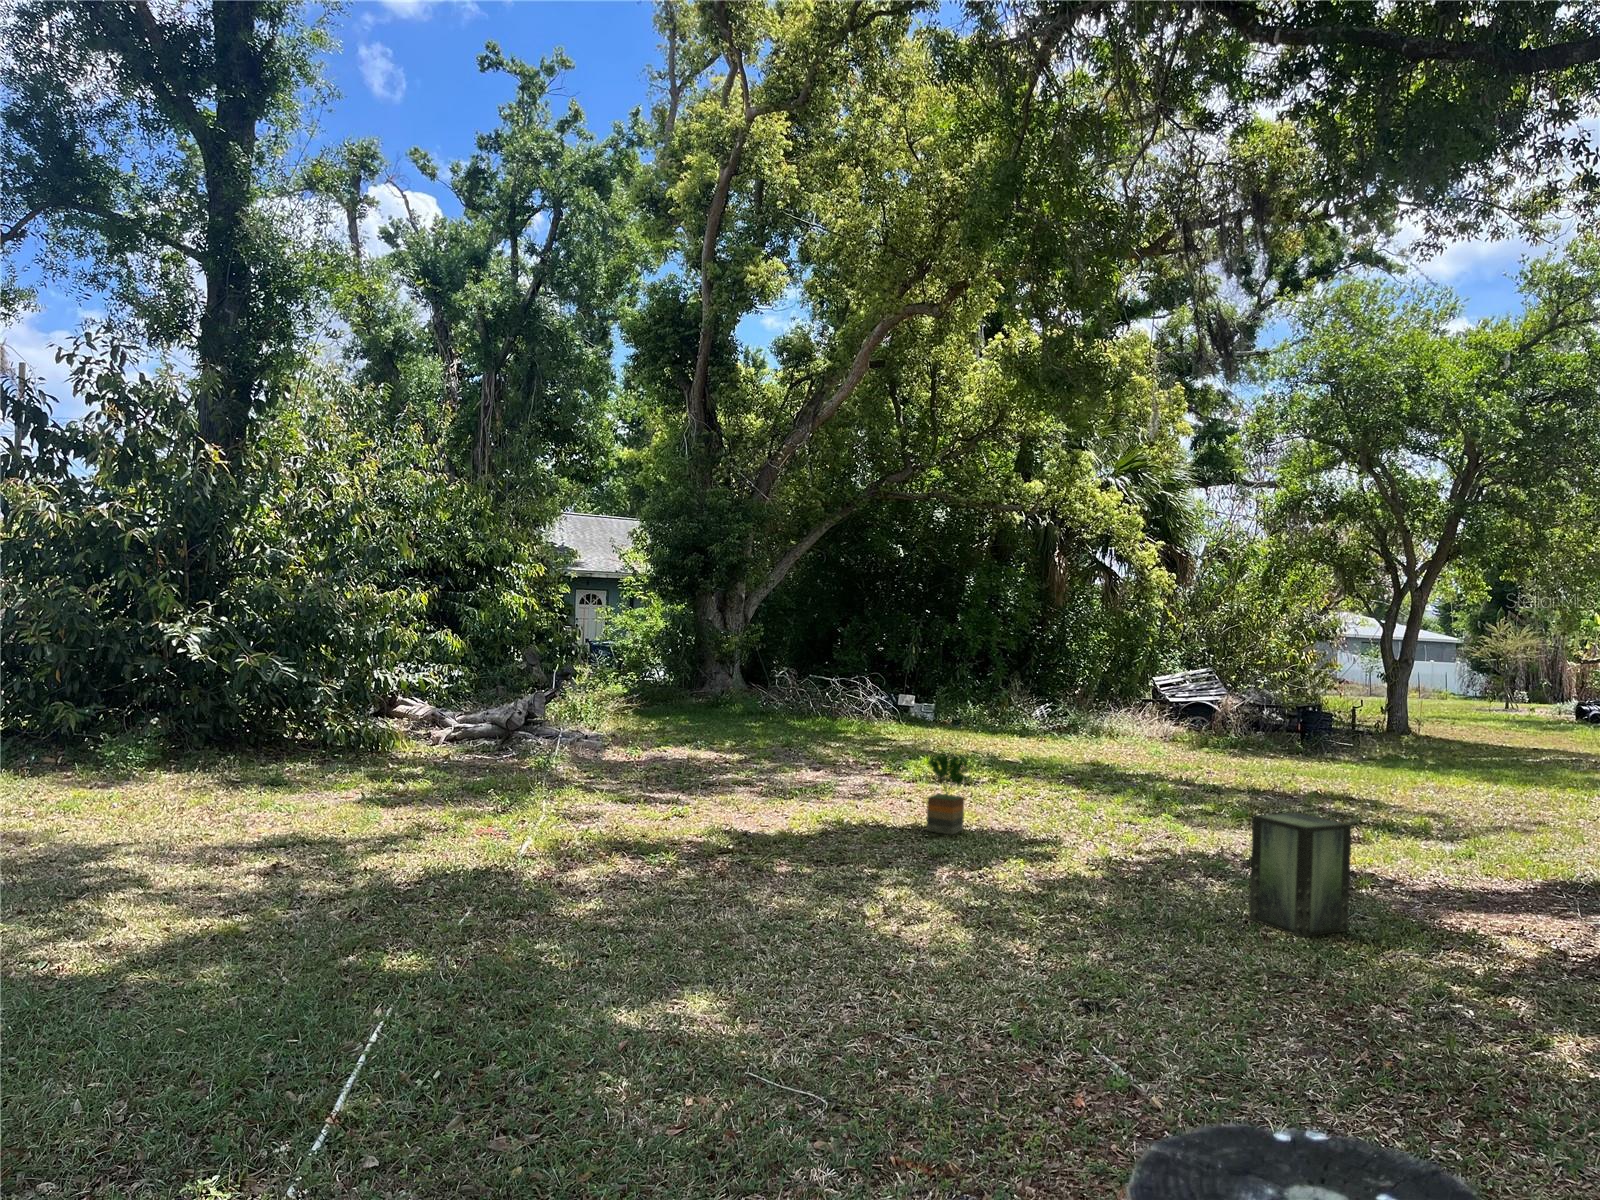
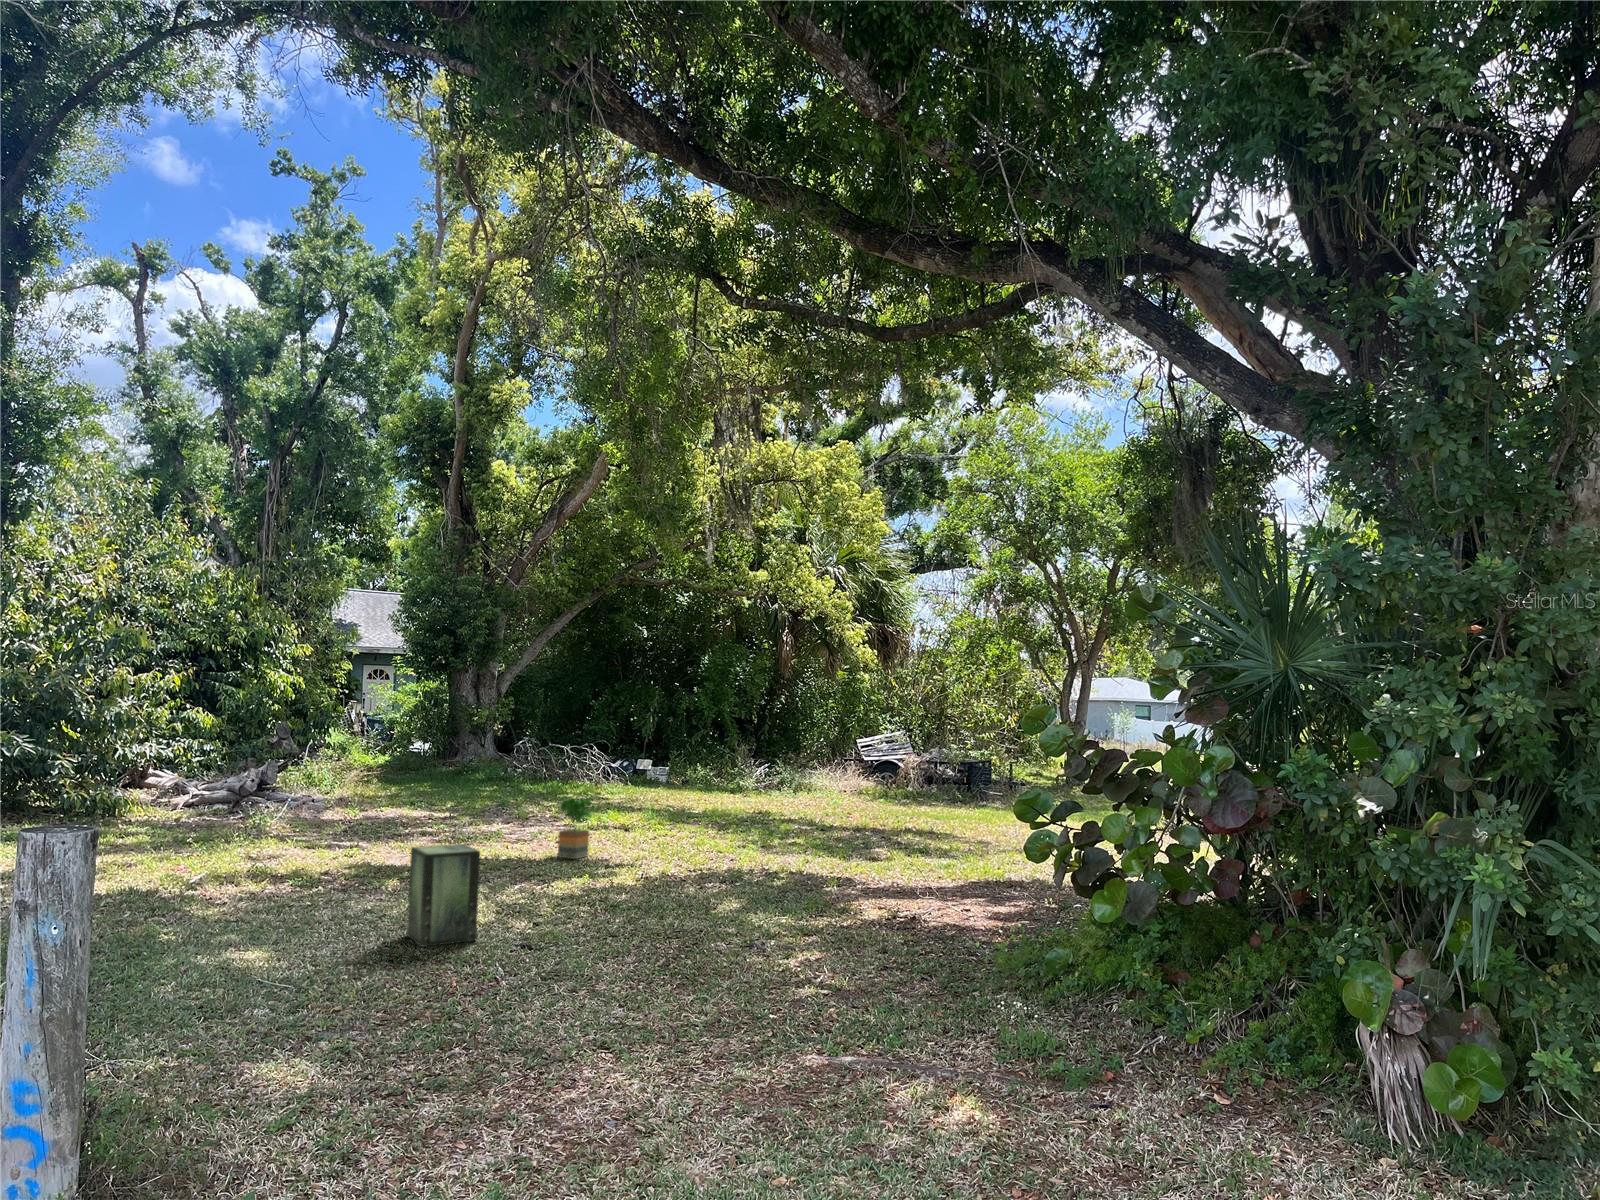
storage box: present [1249,812,1352,937] -> present [407,844,480,947]

